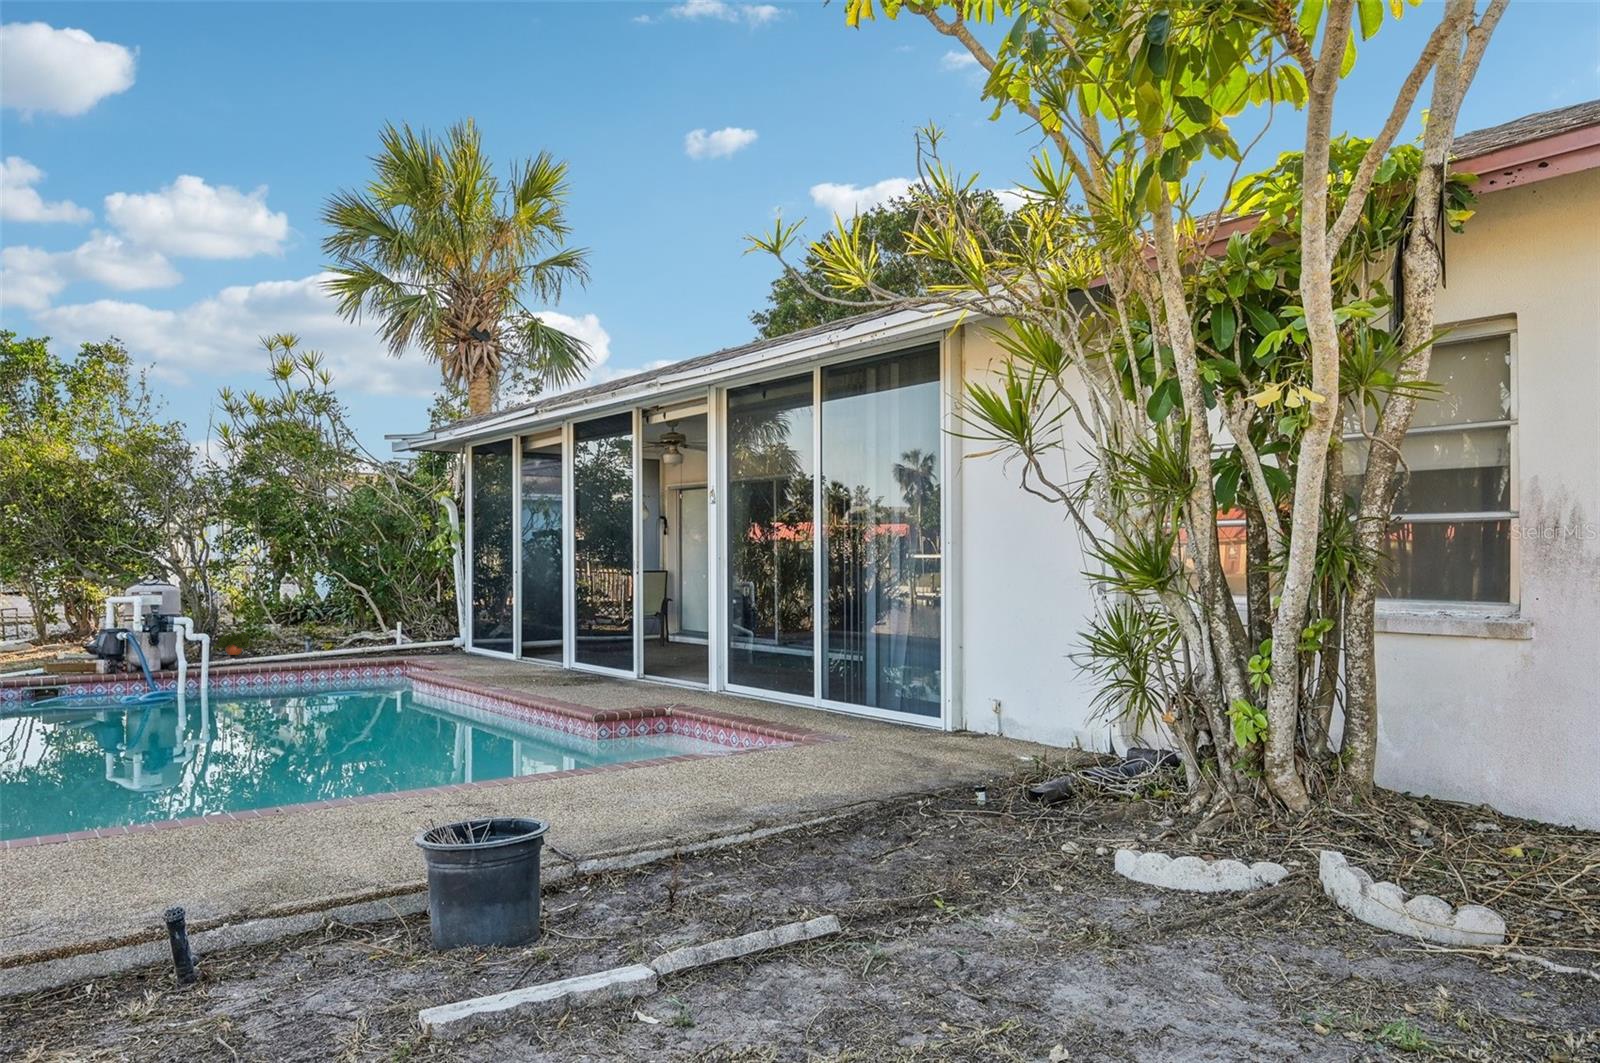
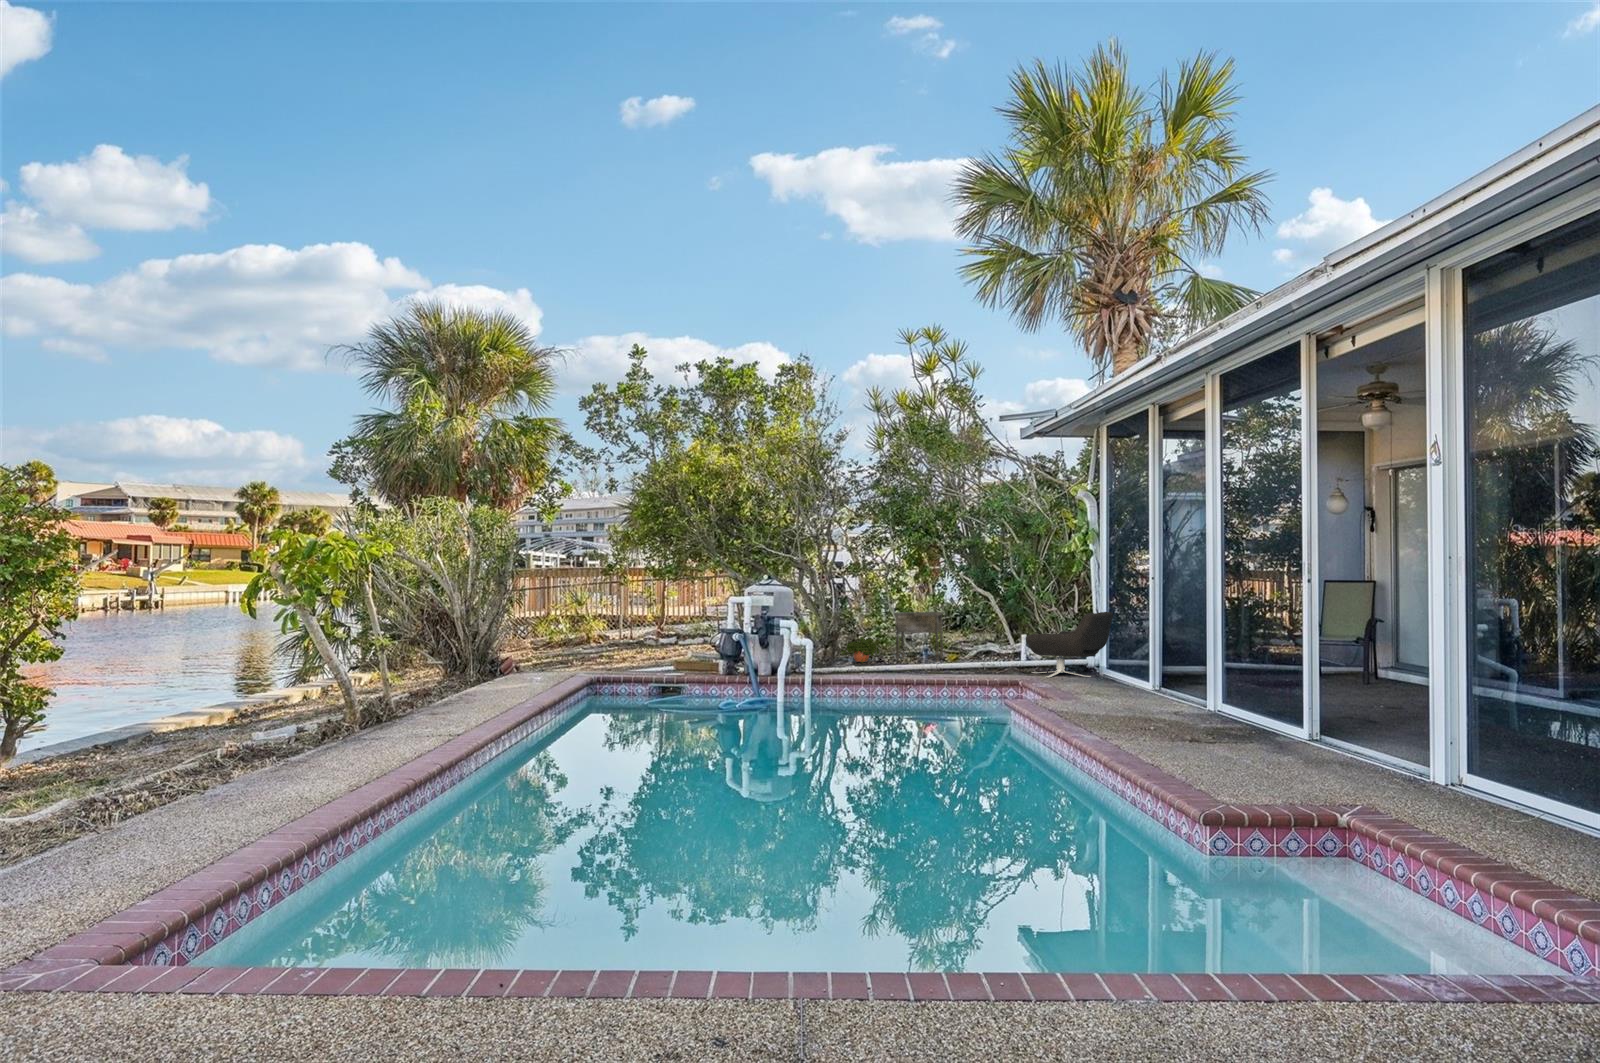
lounge chair: none [413,600,482,656] -> present [1026,612,1113,677]
side table: none [268,605,315,652] -> present [894,612,943,661]

